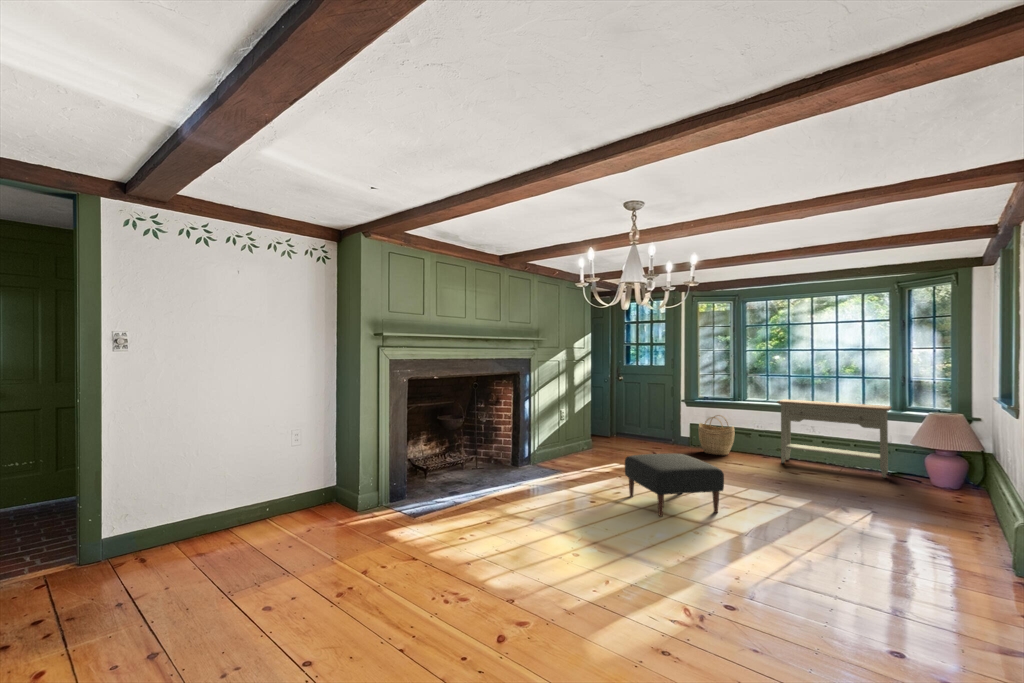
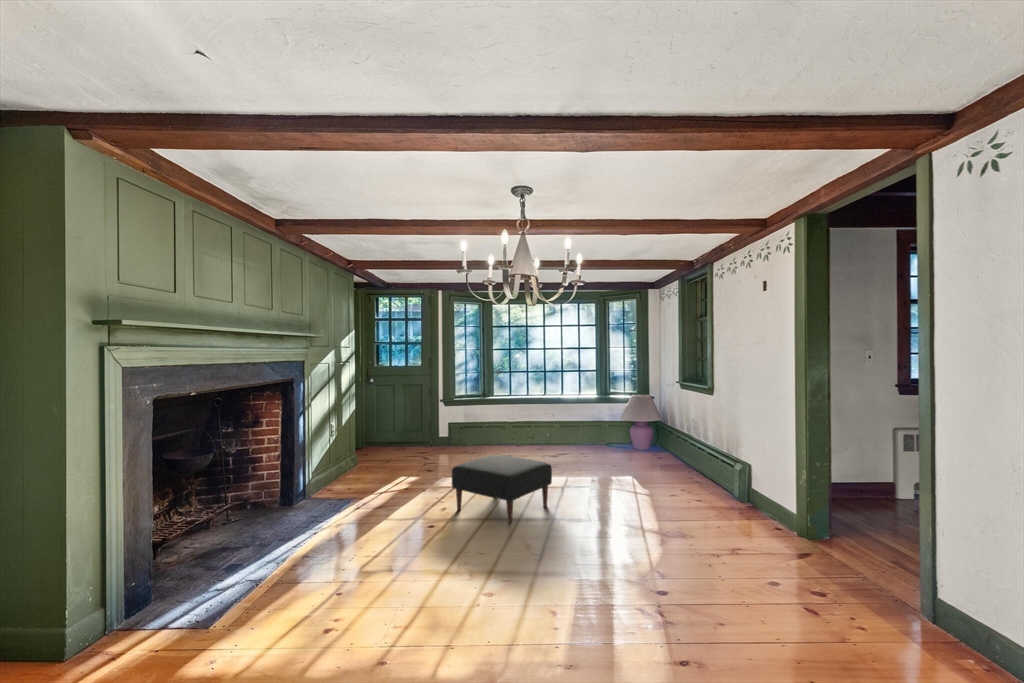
console table: present [777,399,892,478] -> none [528,392,608,449]
woven basket: present [699,415,734,455] -> none [458,412,490,451]

